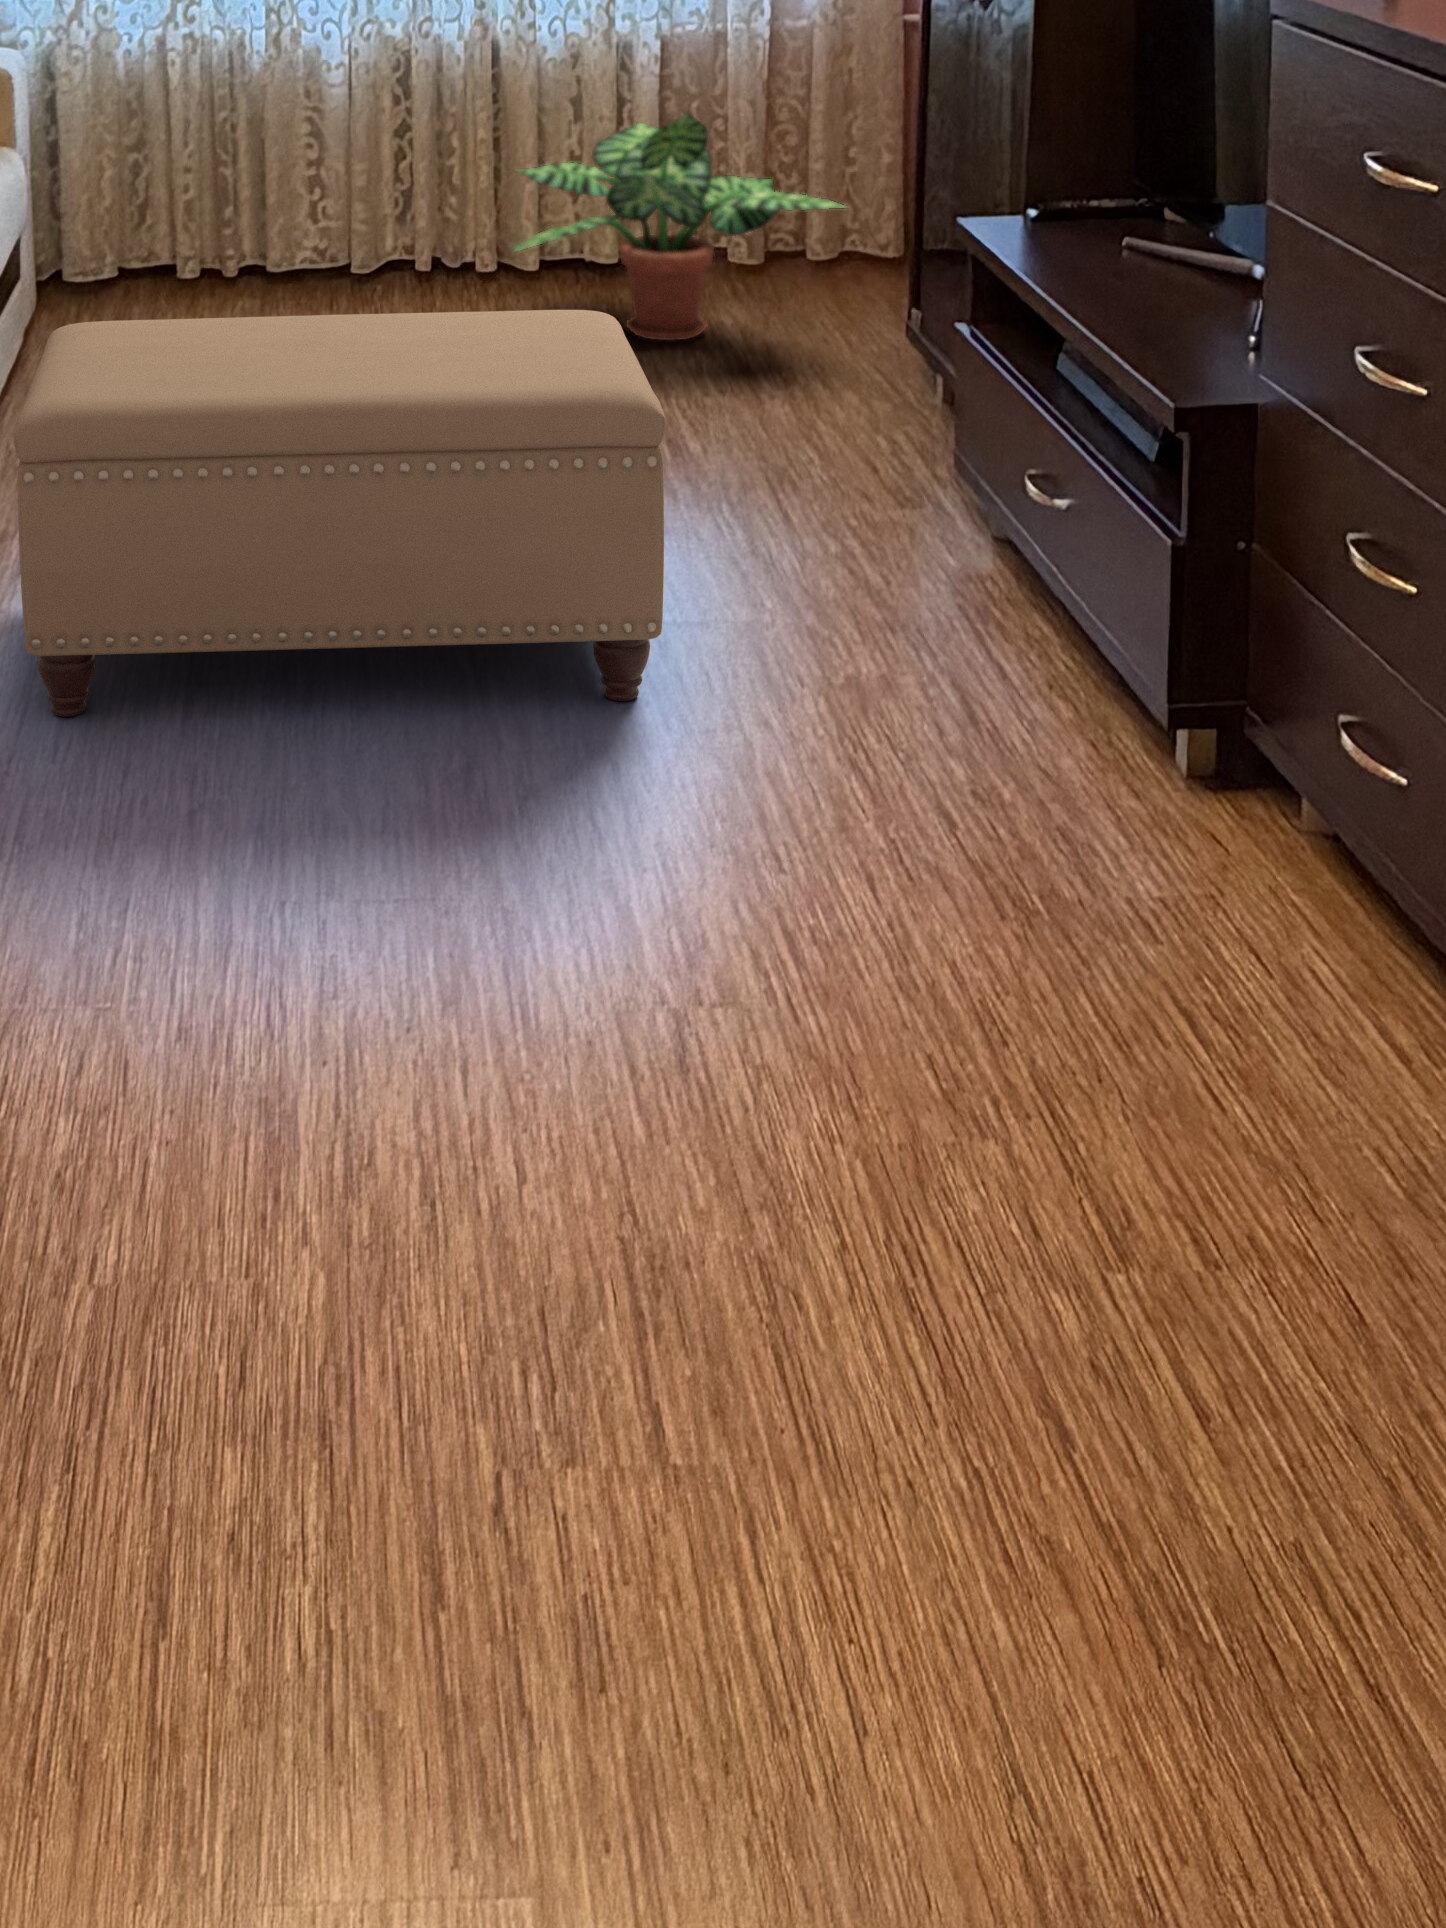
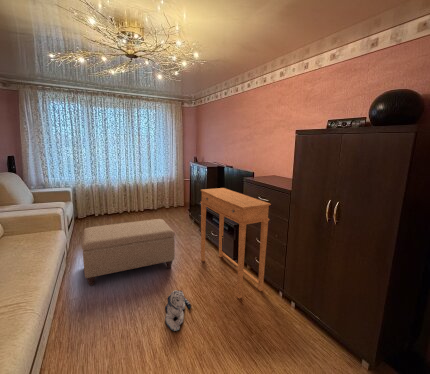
side table: none [900,72,1435,998] -> present [200,188,271,299]
potted plant: present [509,112,844,341] -> none [140,192,181,219]
plush toy: none [480,805,697,1079] -> present [165,290,191,331]

